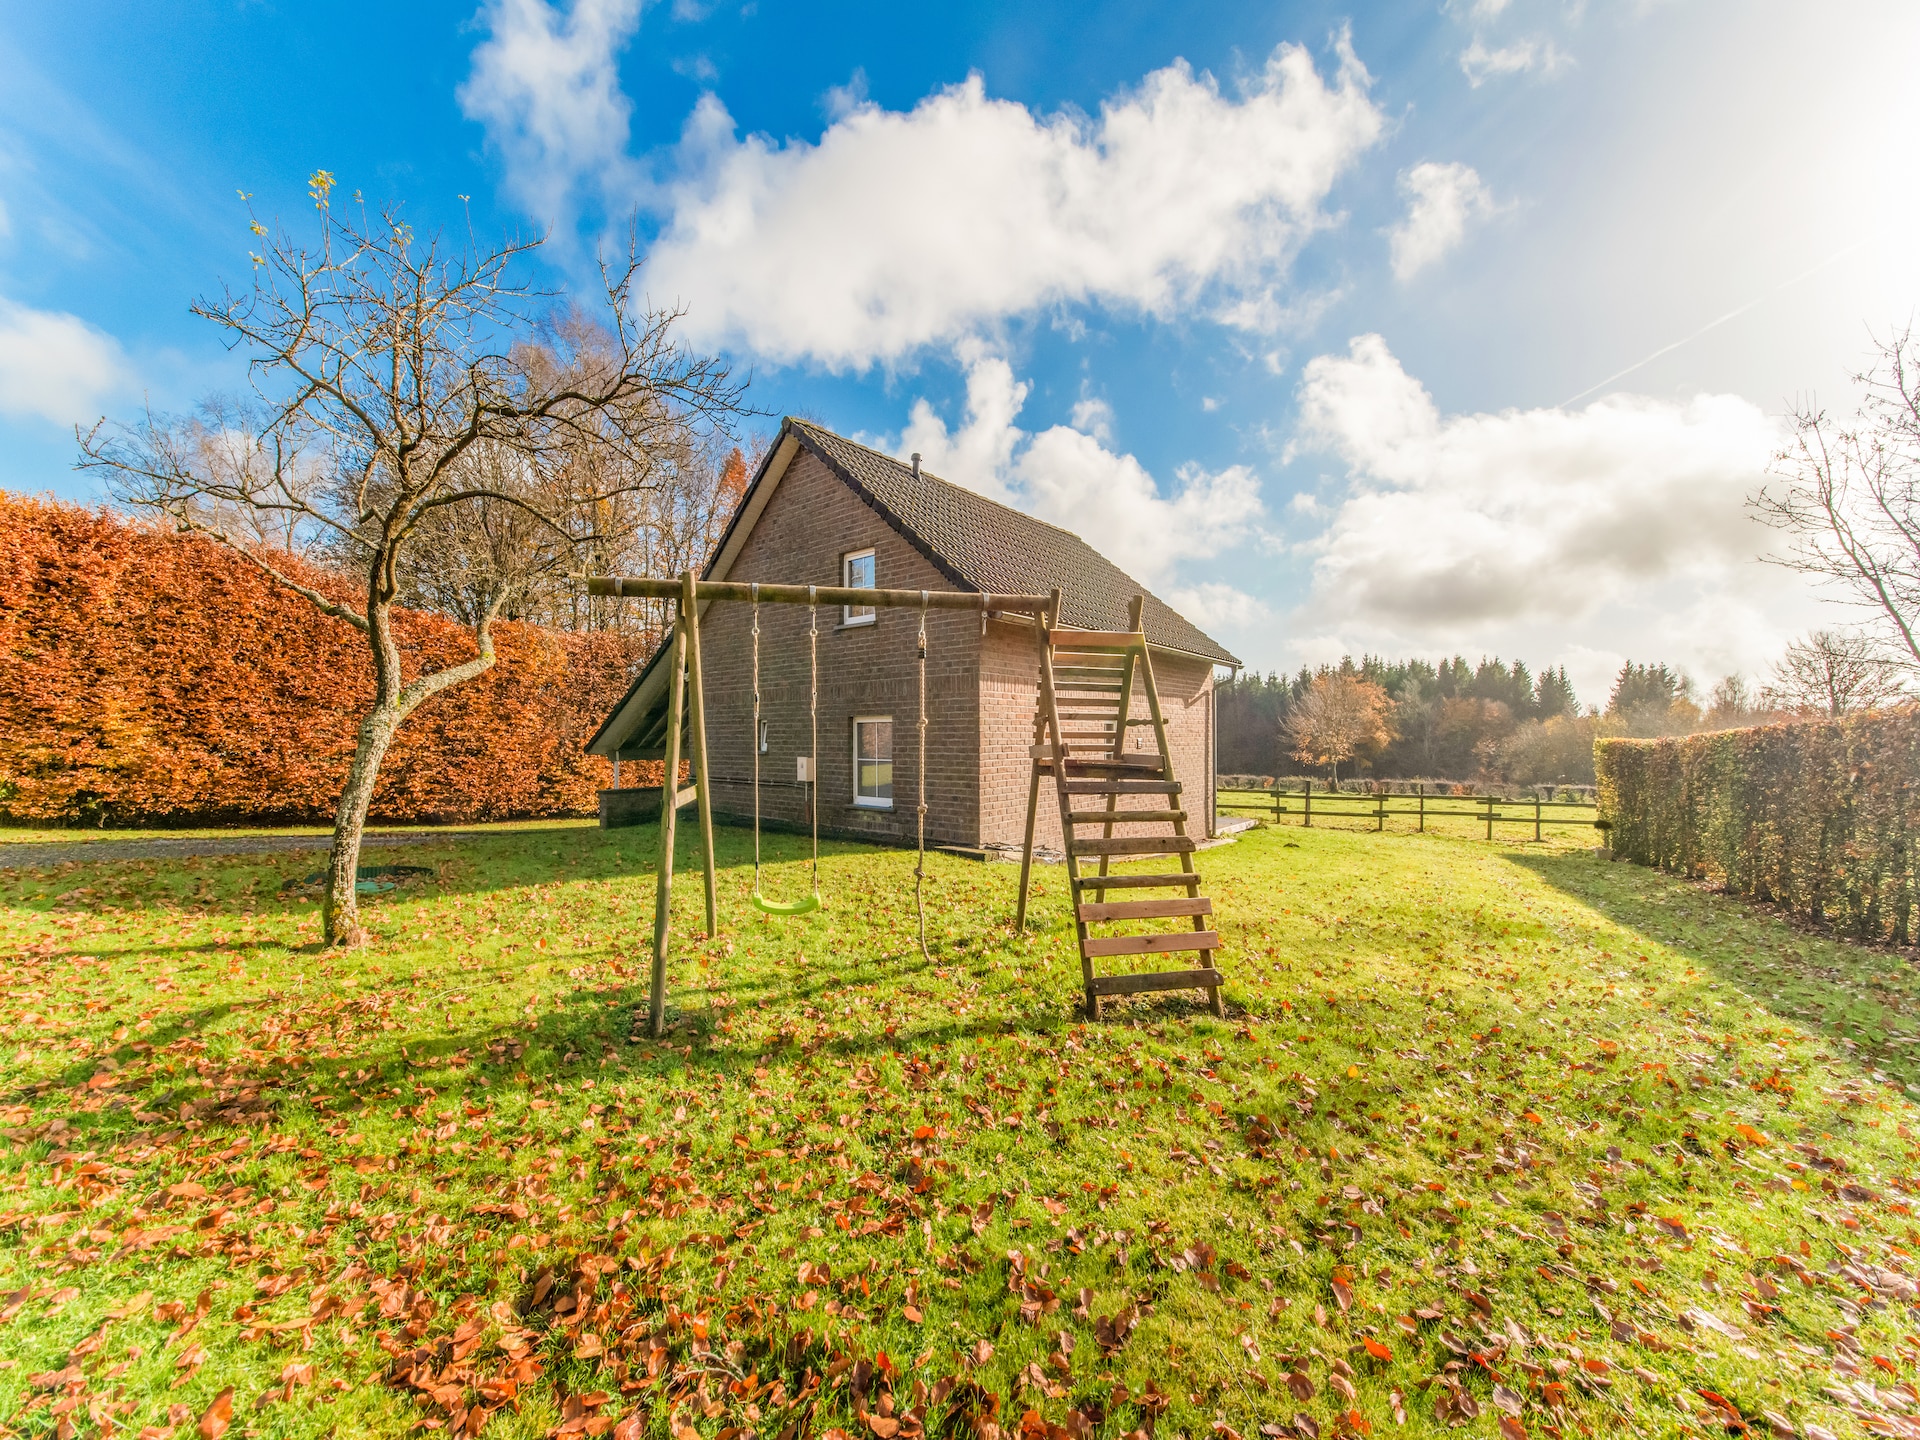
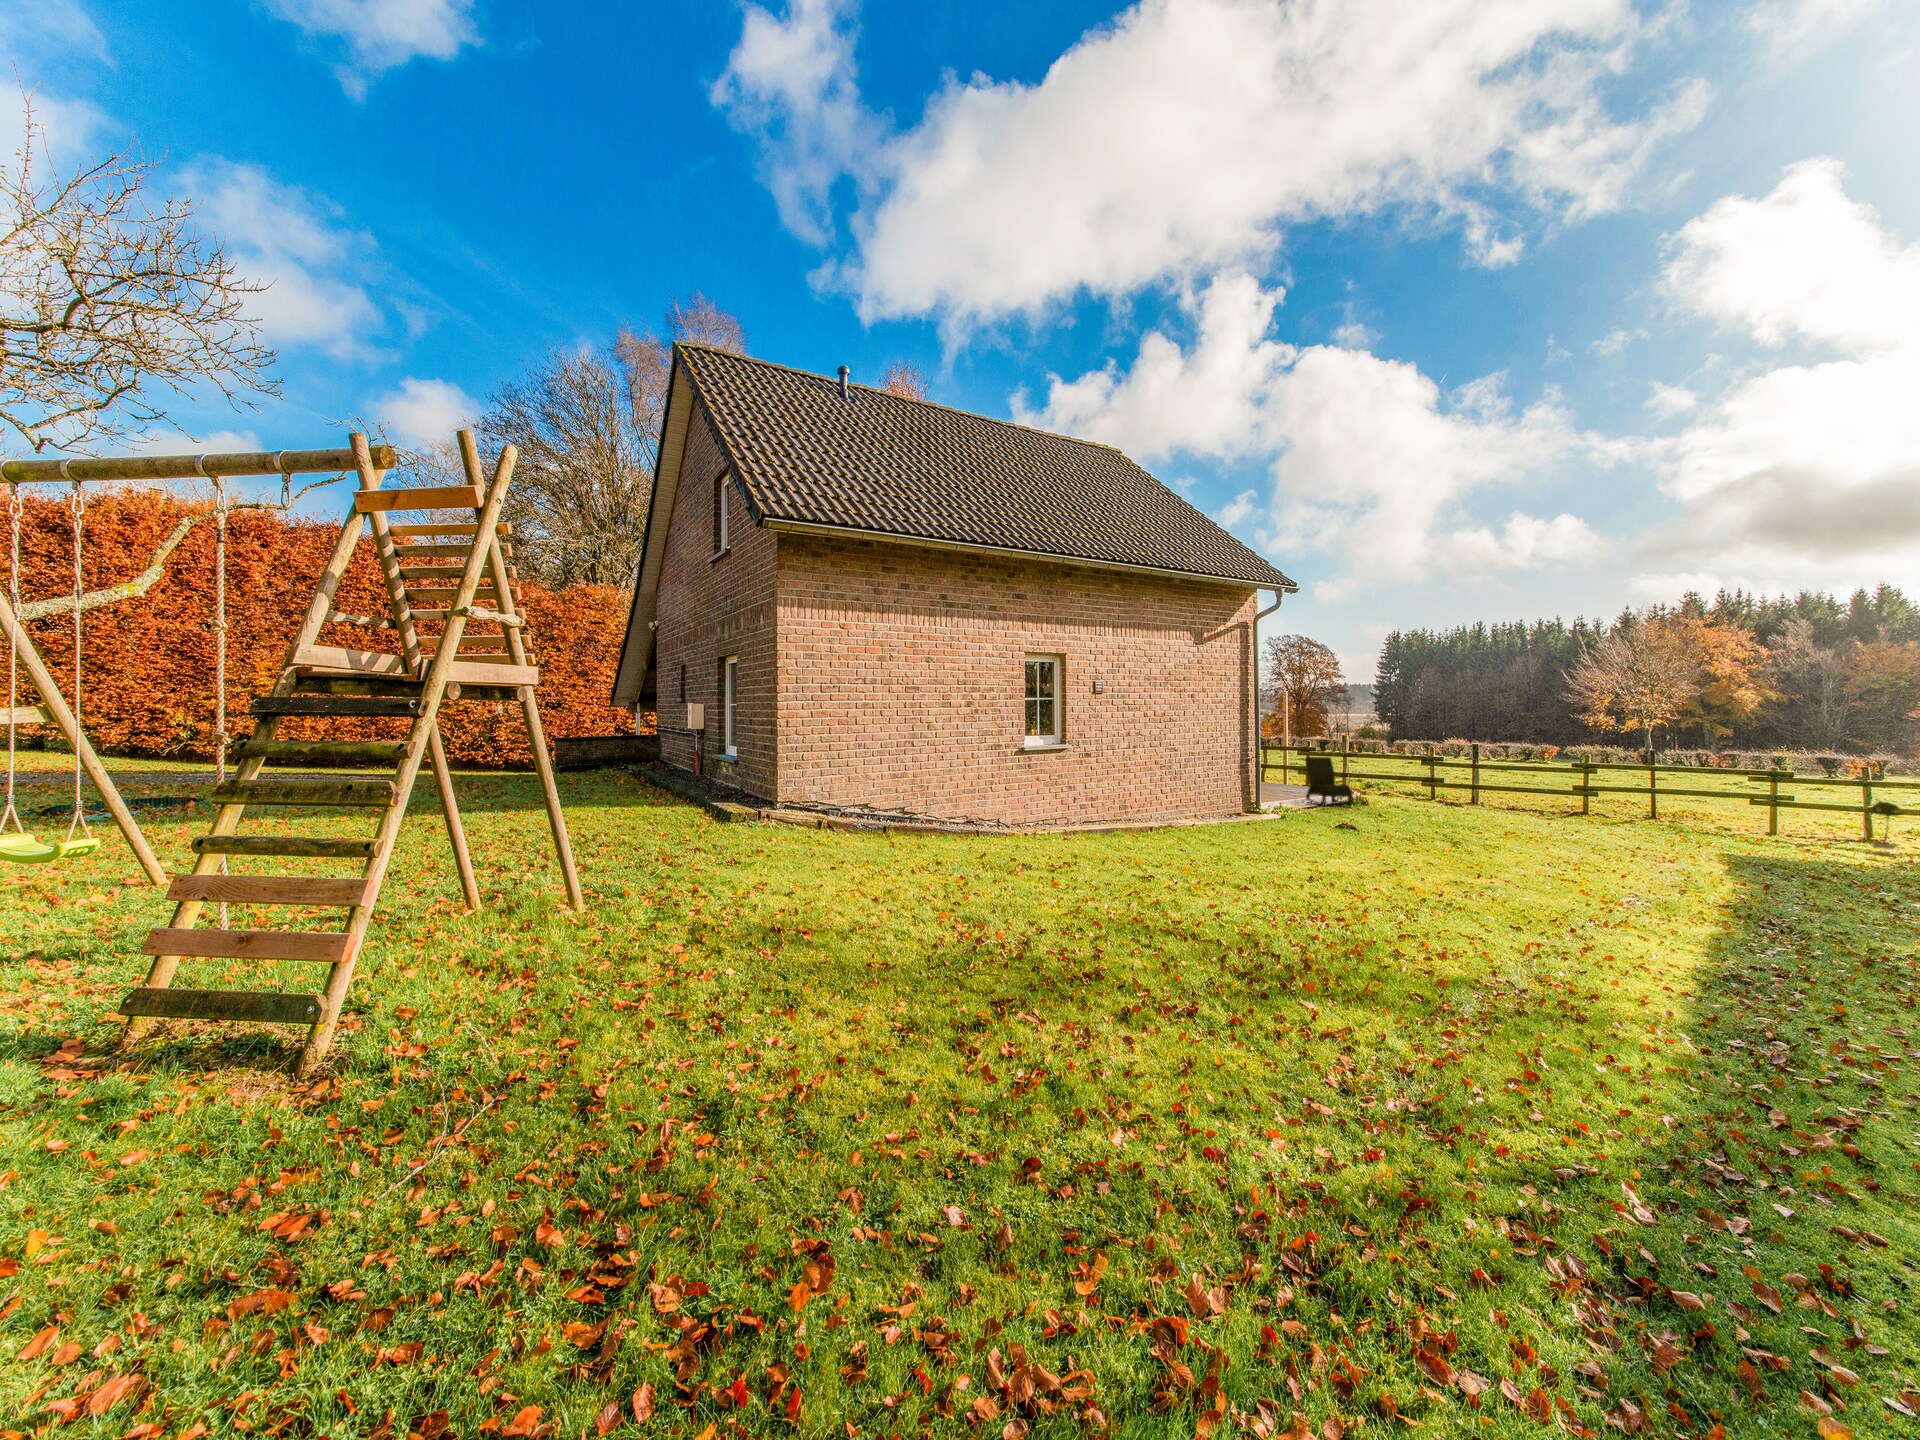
lounge chair: none [1206,792,1248,836] -> present [1305,757,1353,807]

